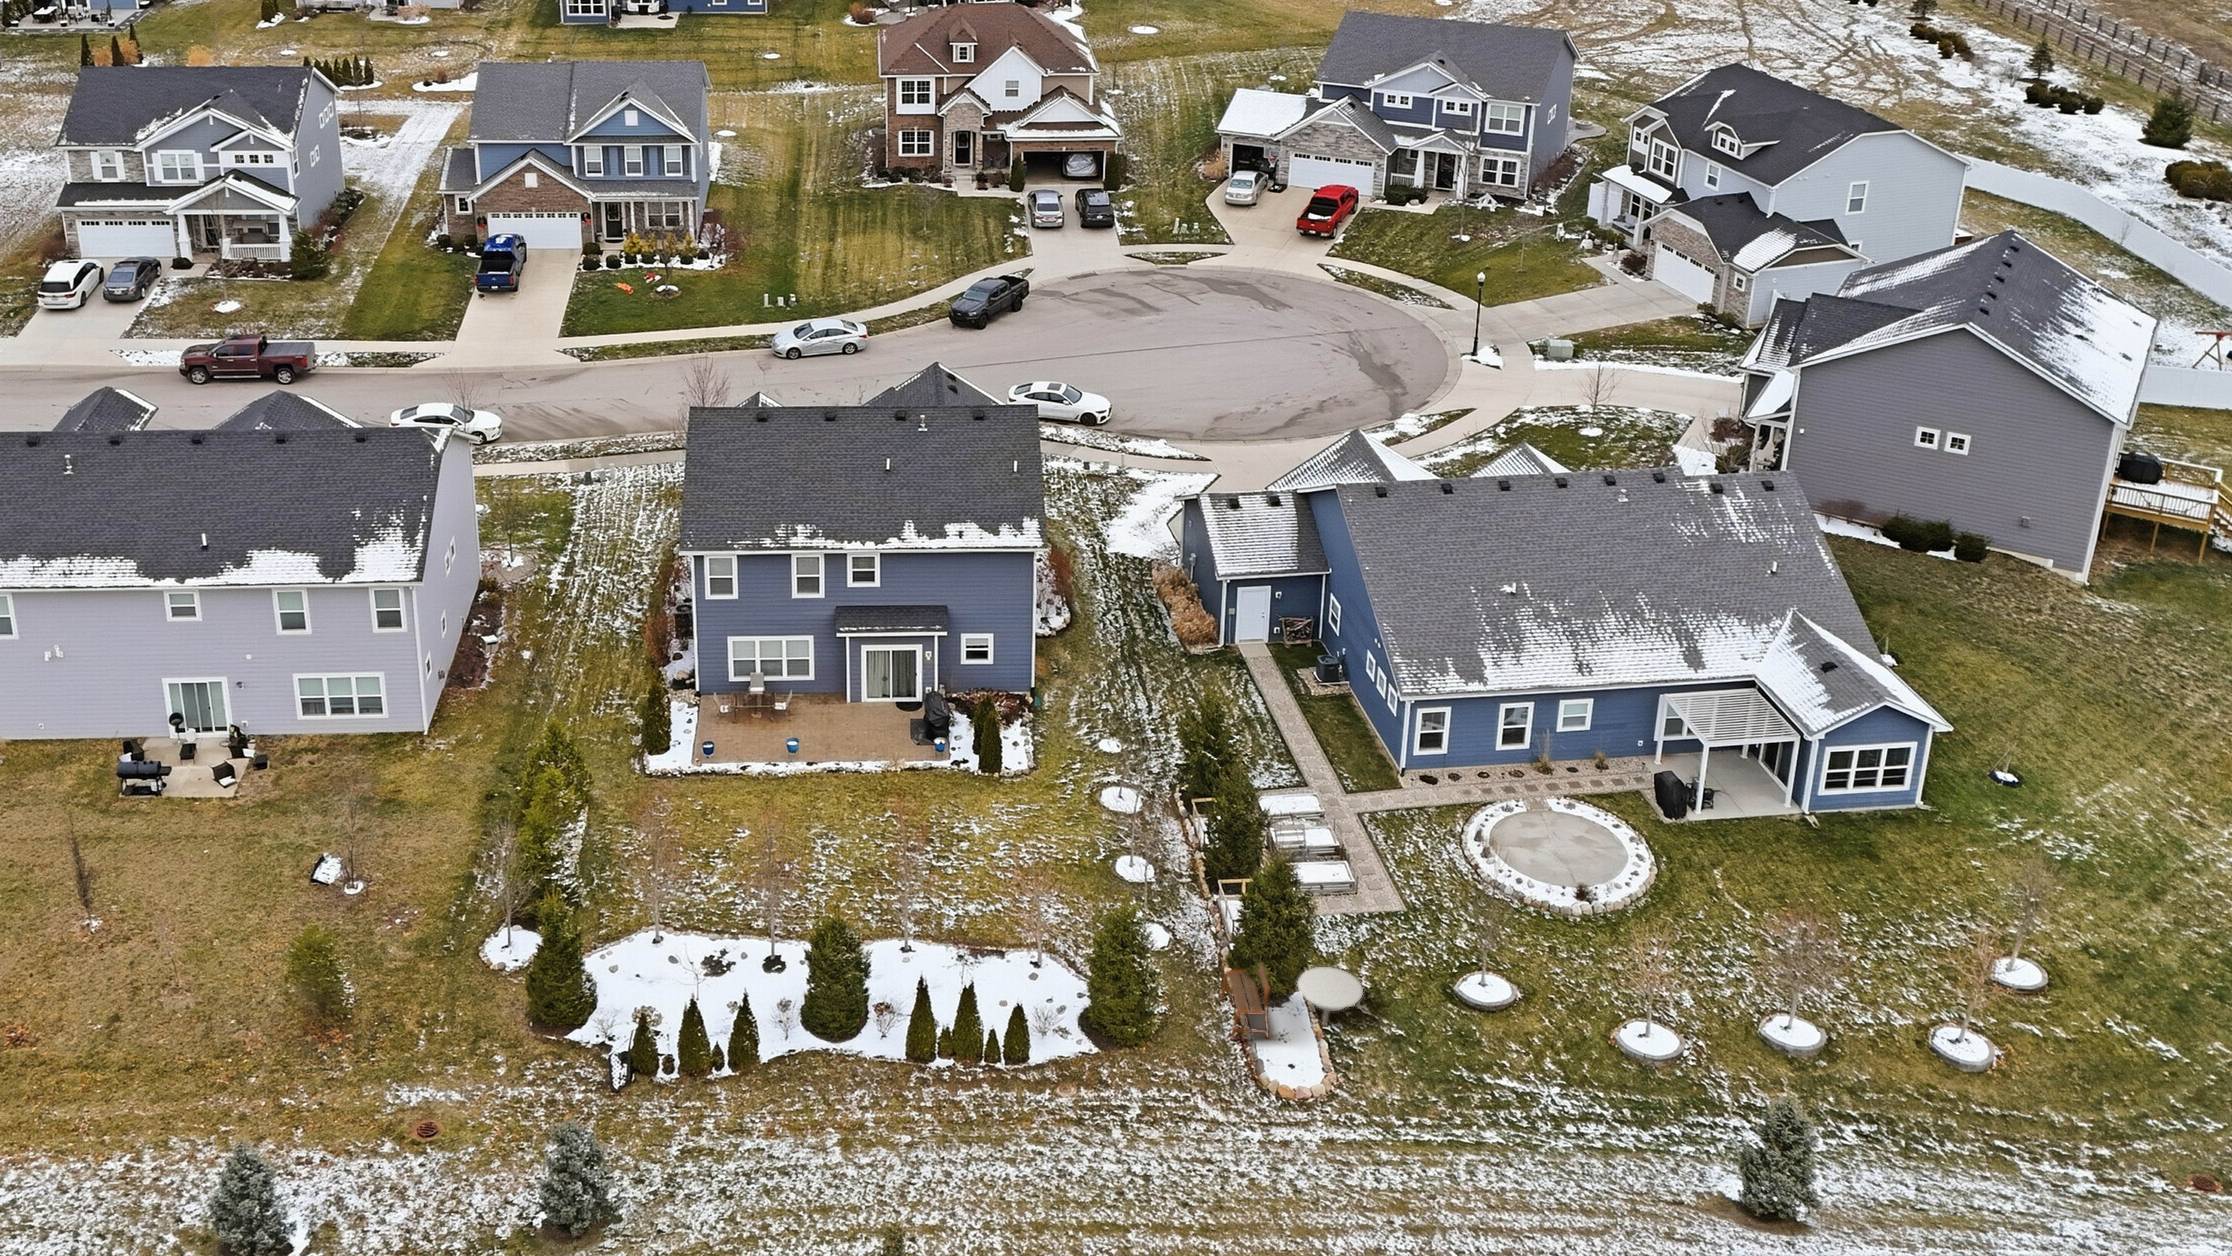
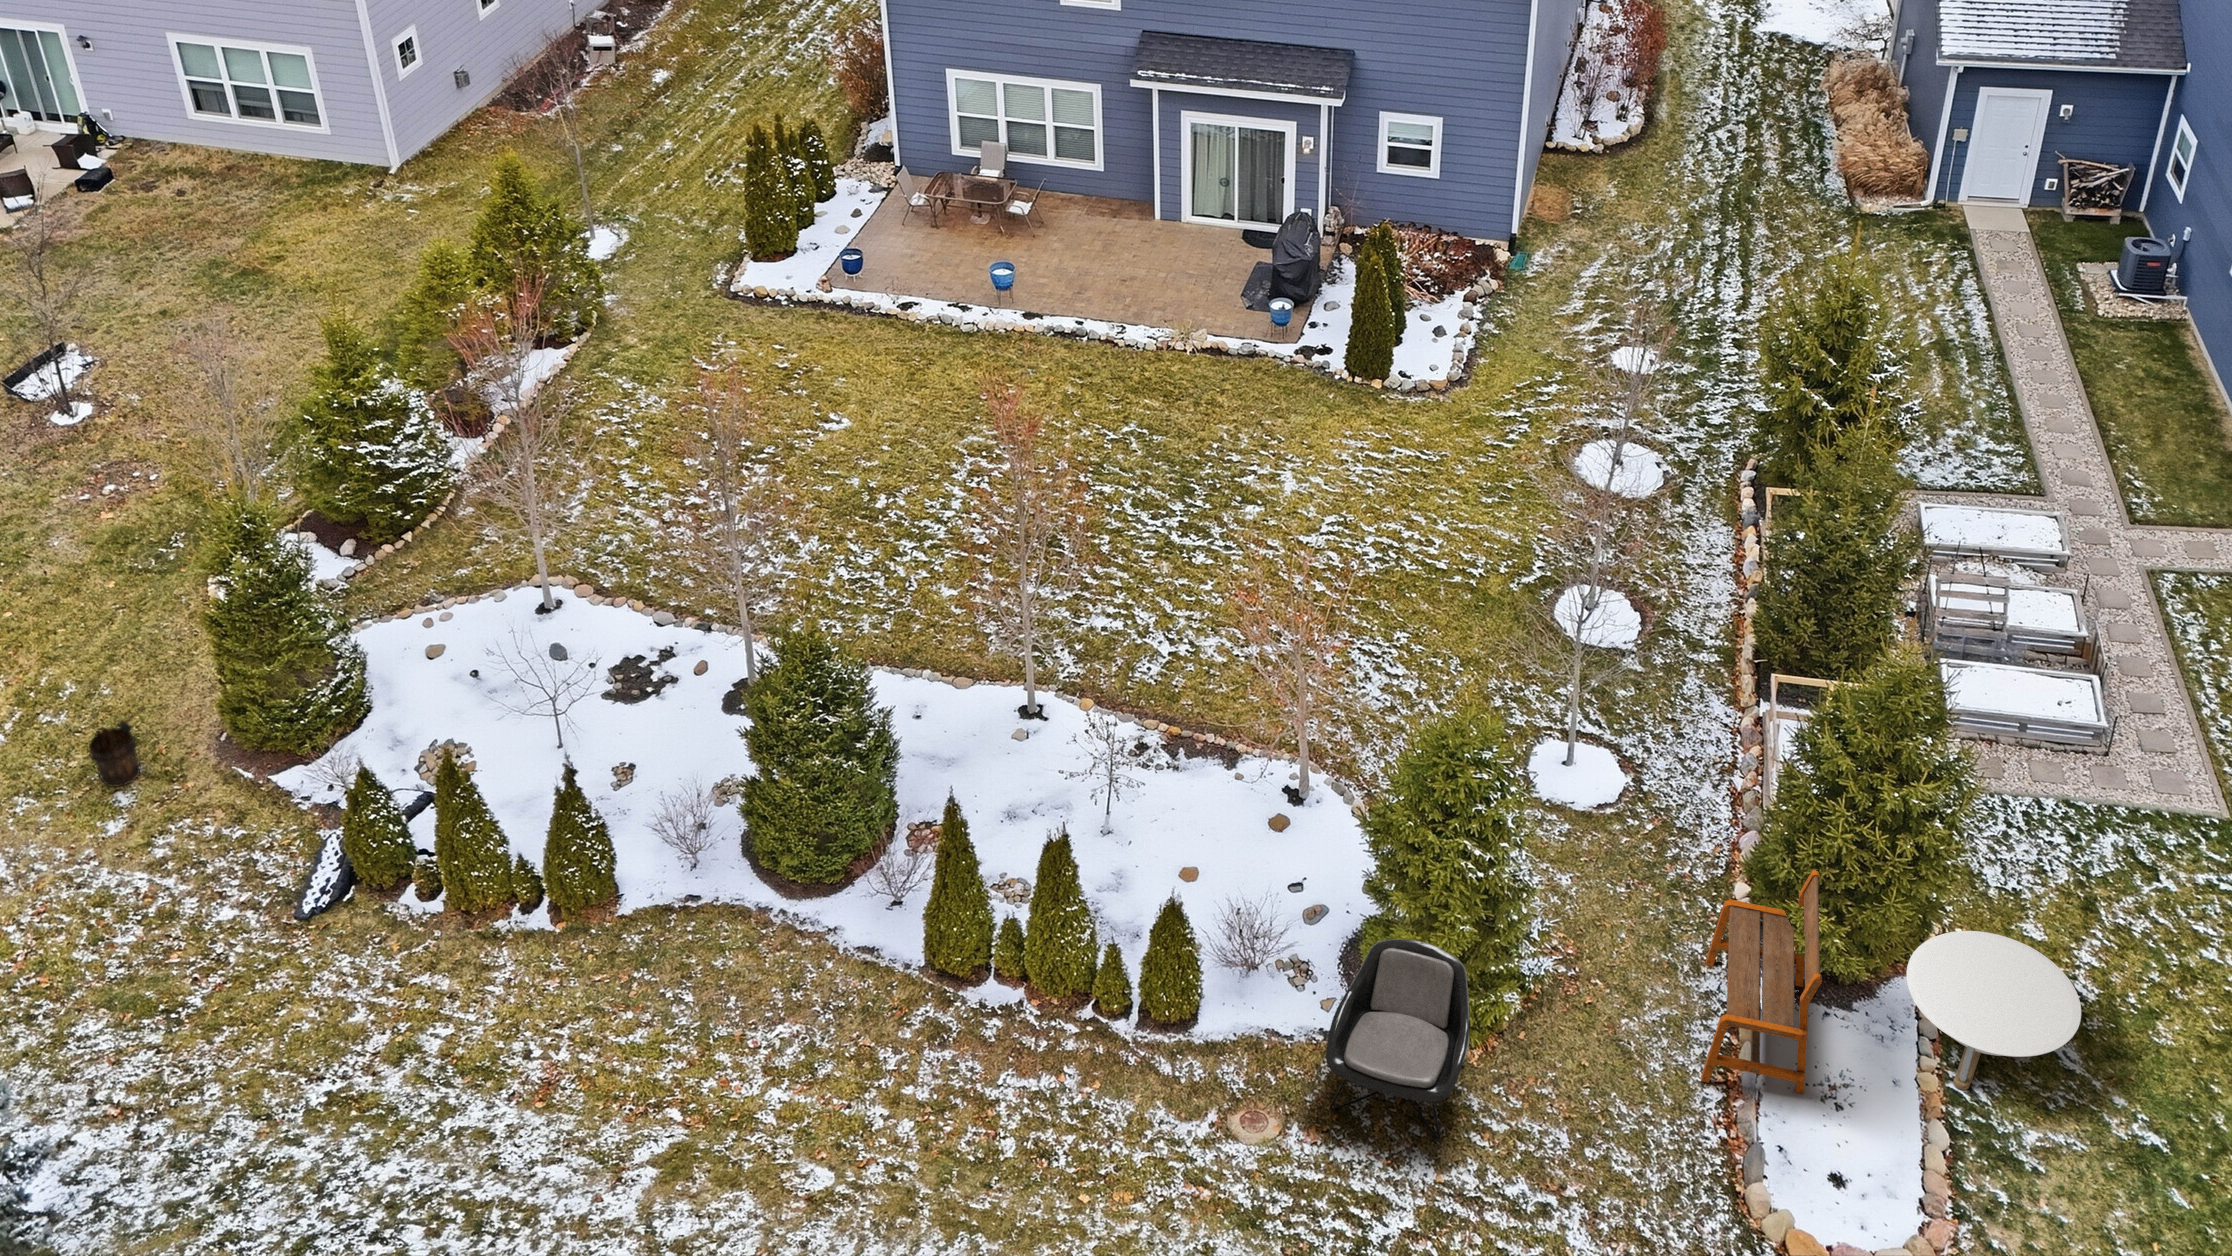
lounge chair: none [1095,1002,1148,1078] -> present [1326,939,1469,1140]
bucket: none [511,1008,532,1048] -> present [89,708,143,787]

